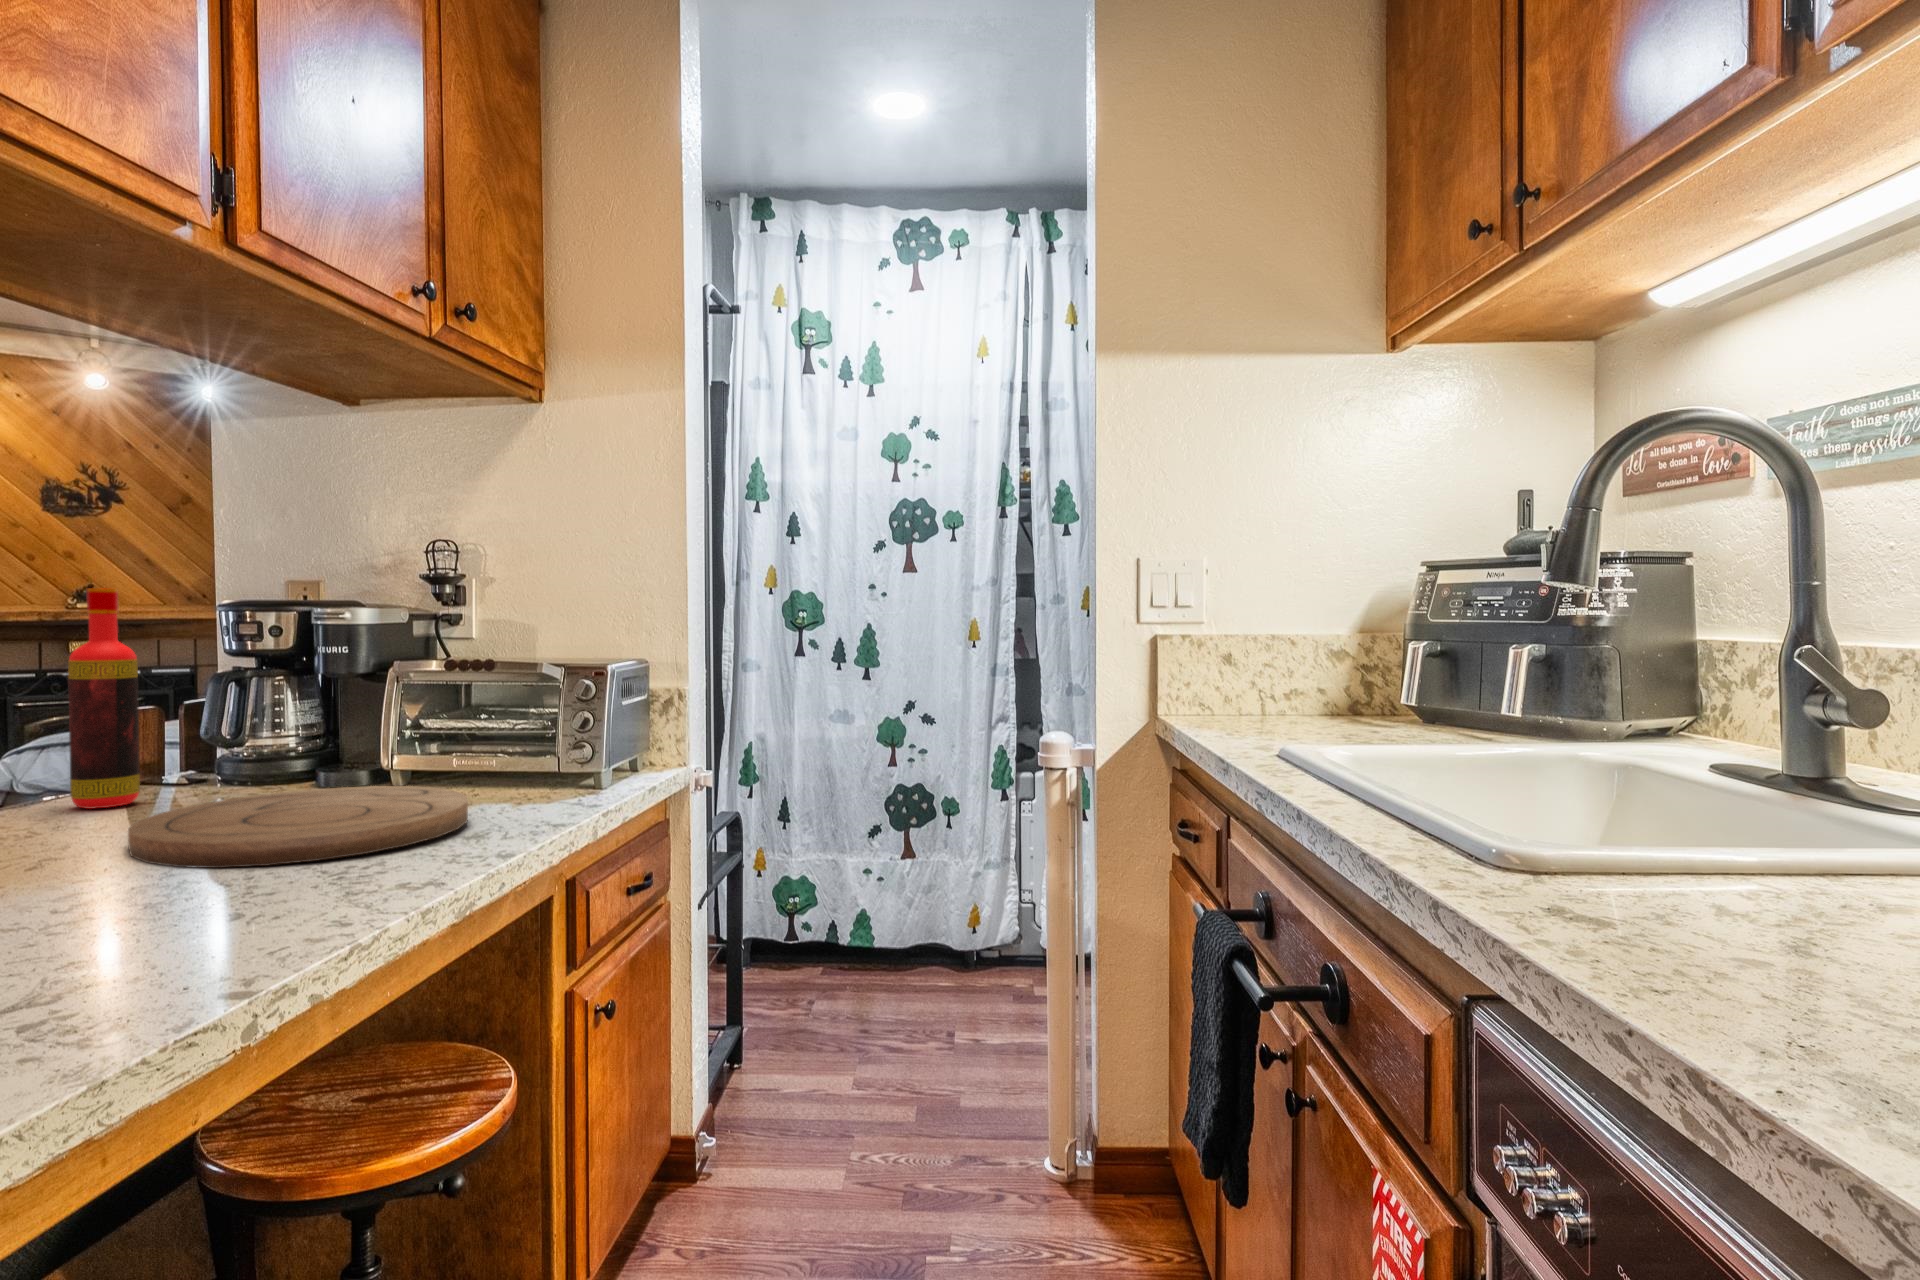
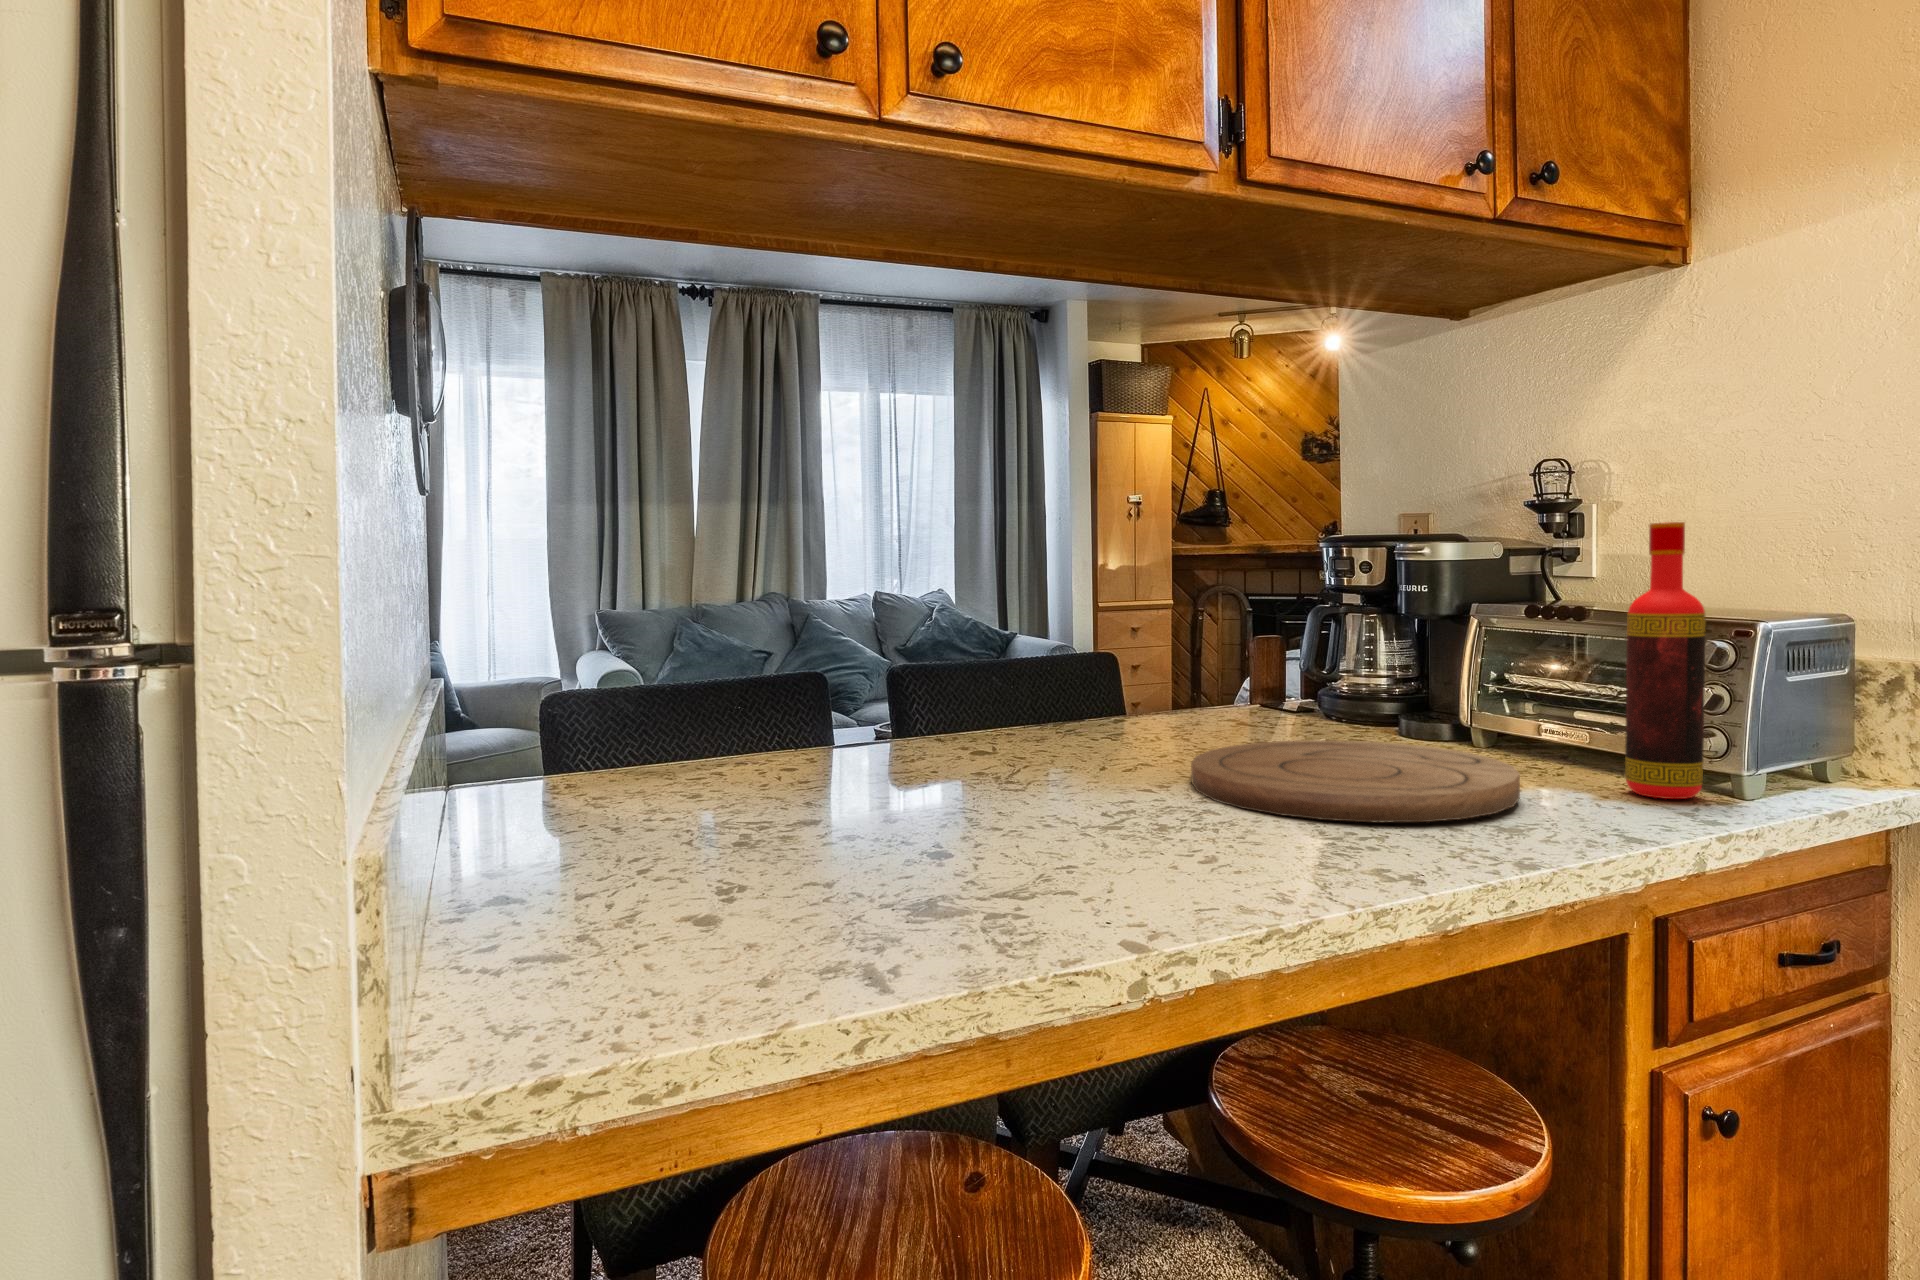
bottle: present [68,588,140,809] -> present [1625,522,1706,799]

